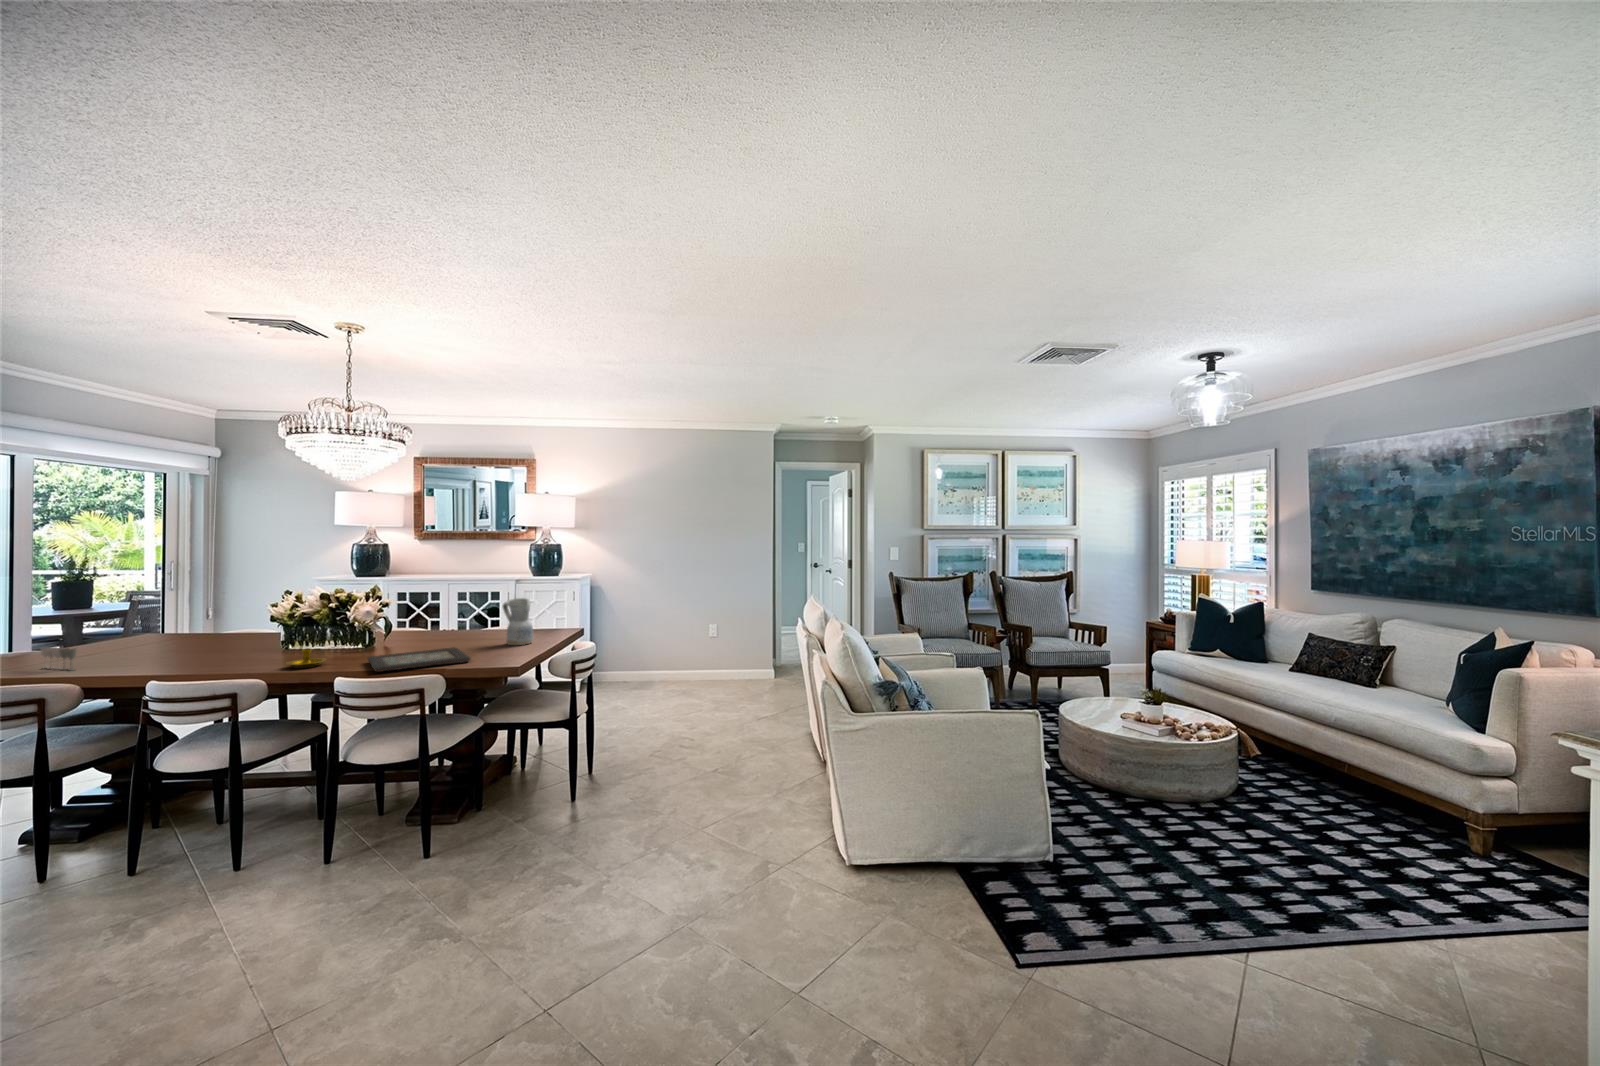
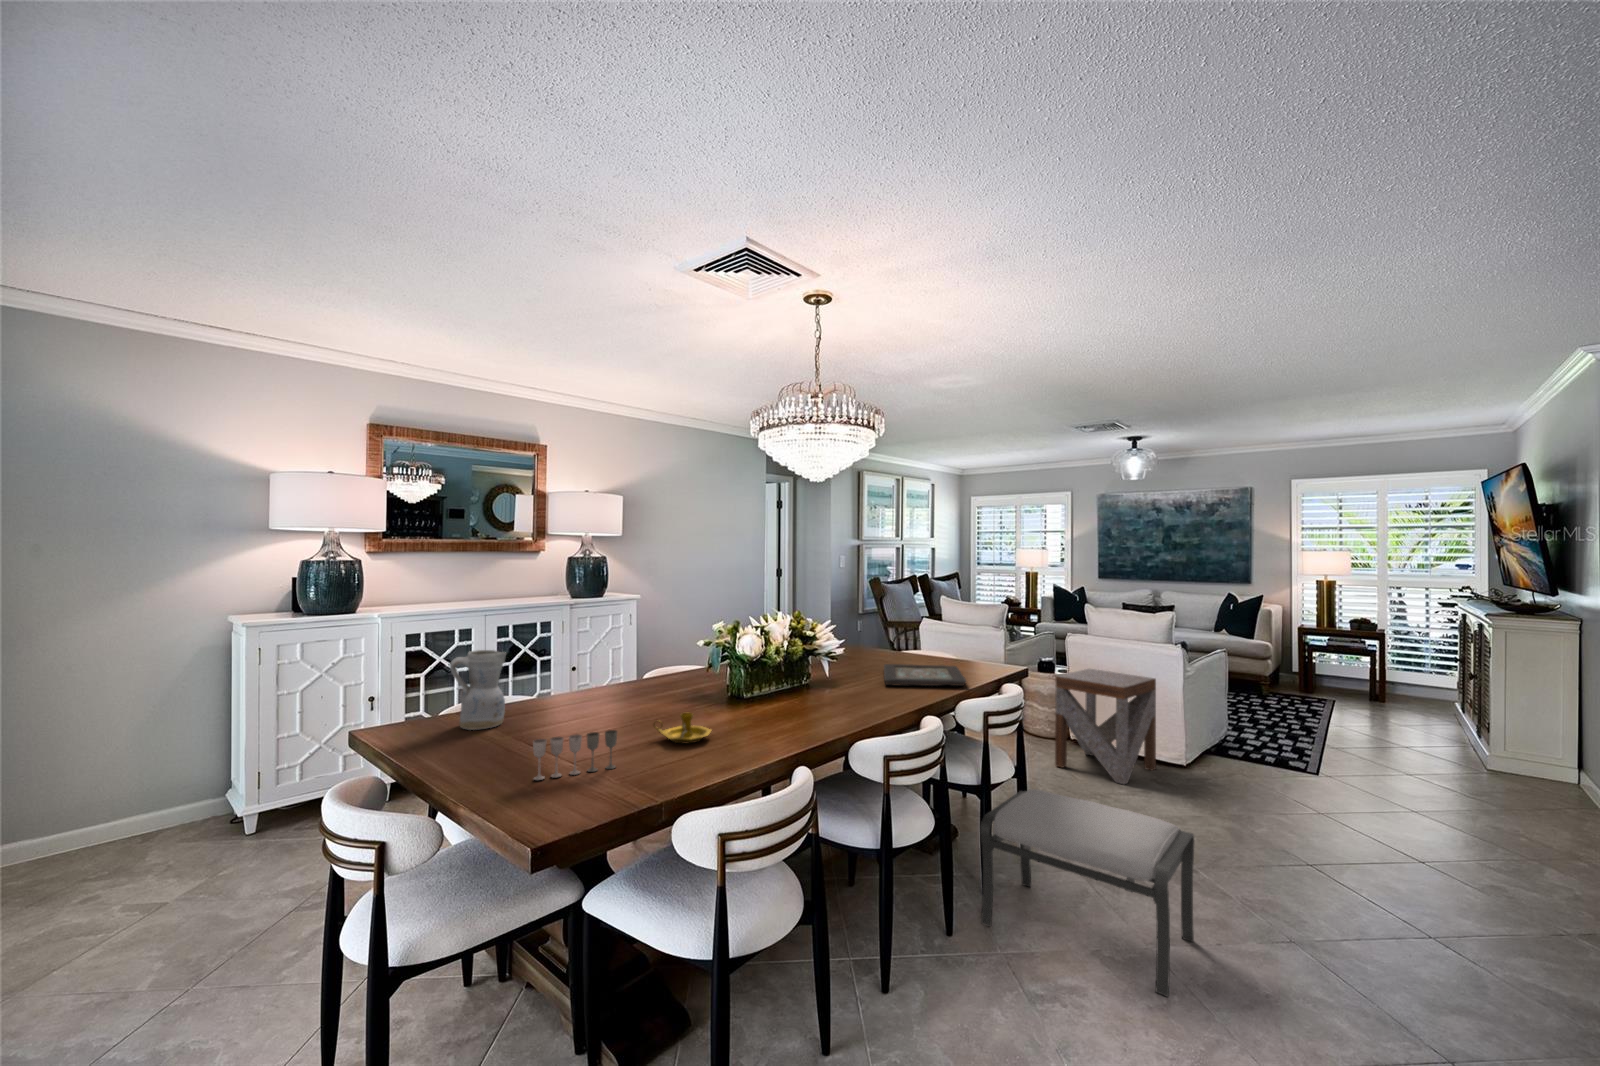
ceramic pitcher: present [503,598,533,645] -> present [450,650,506,730]
candlestick: present [286,649,327,668] -> present [654,713,711,744]
side table: none [719,700,822,859] -> present [1055,669,1156,784]
ottoman: none [111,780,368,986] -> present [980,789,1194,997]

